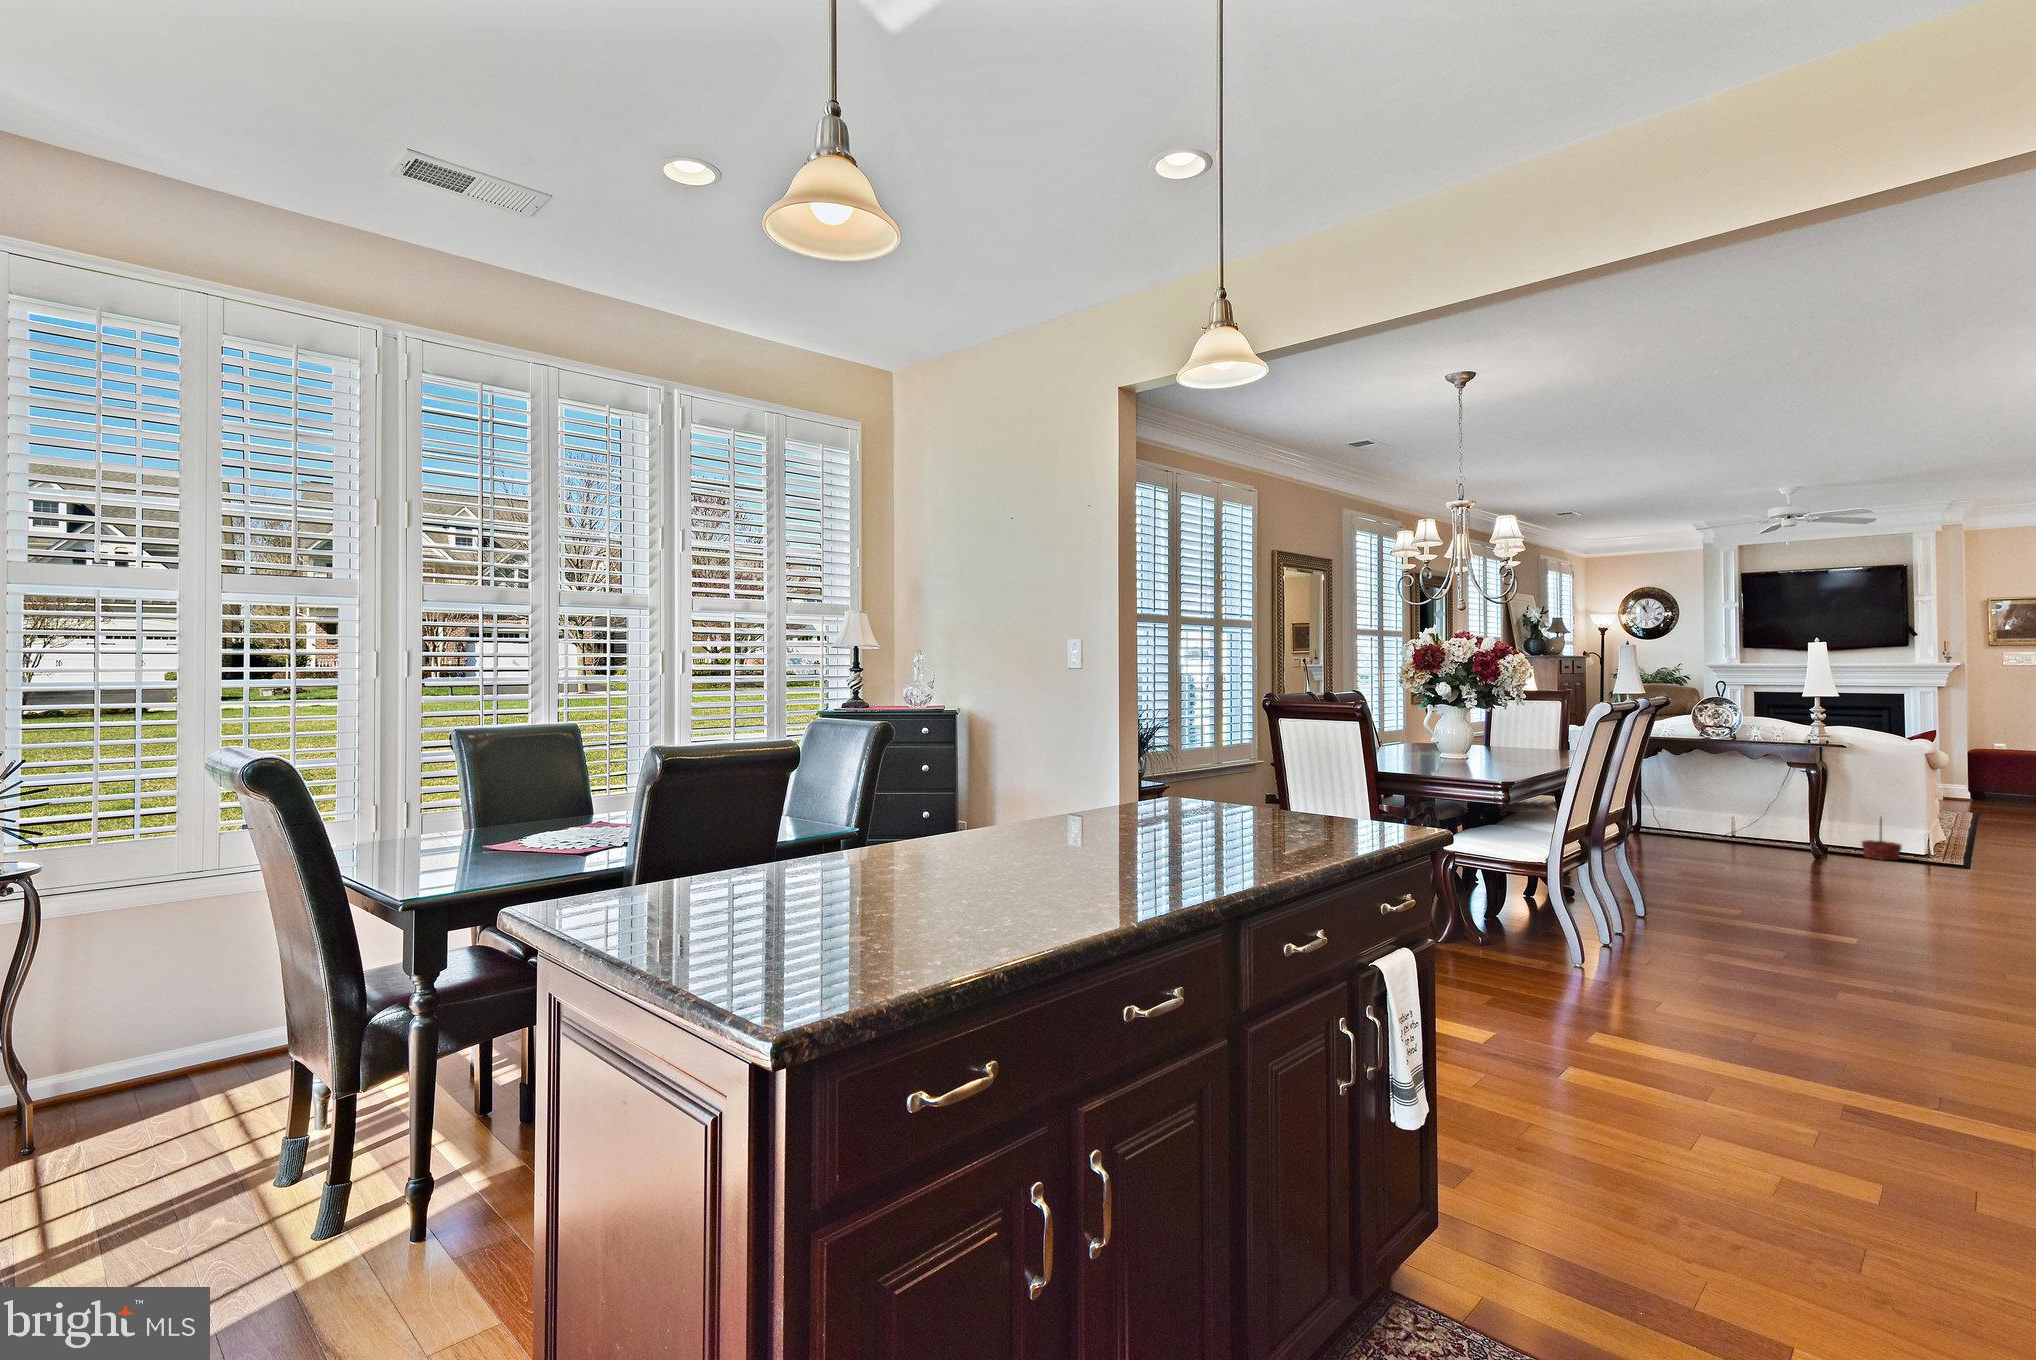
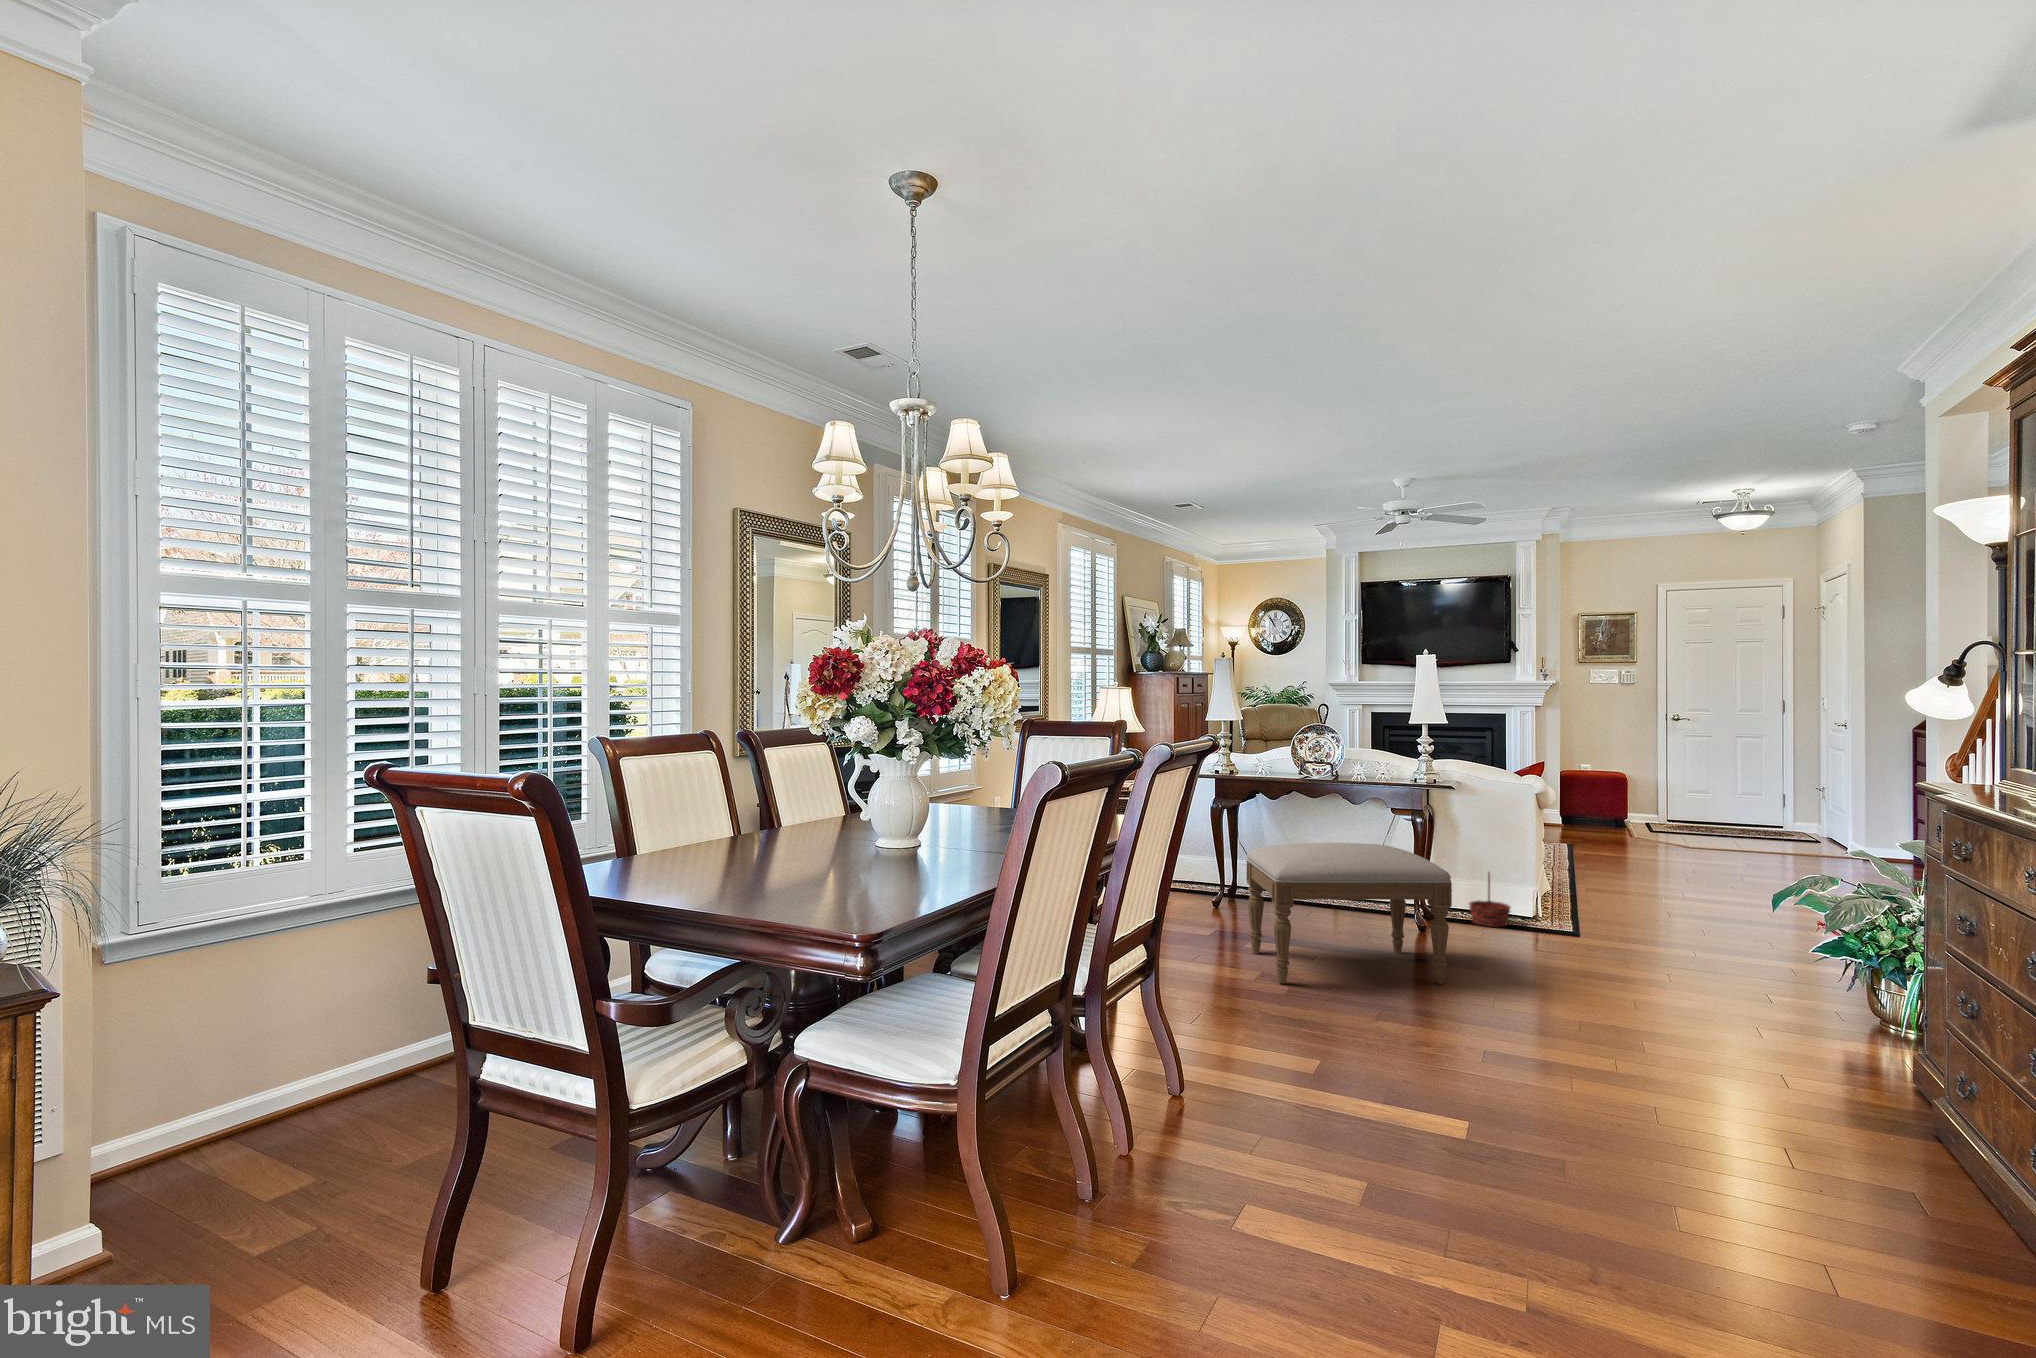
ottoman: none [1662,785,1846,888] -> present [1247,843,1452,984]

